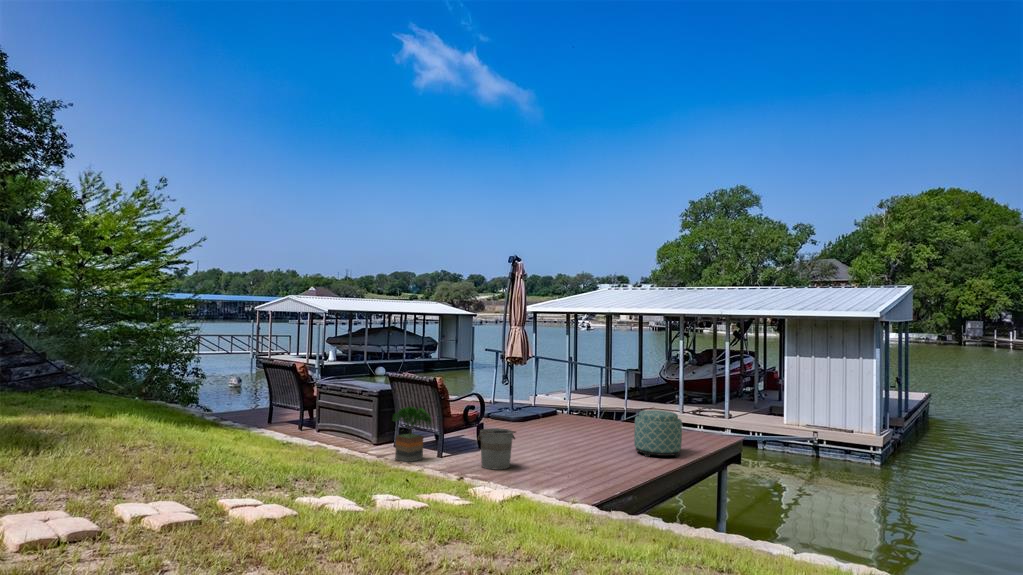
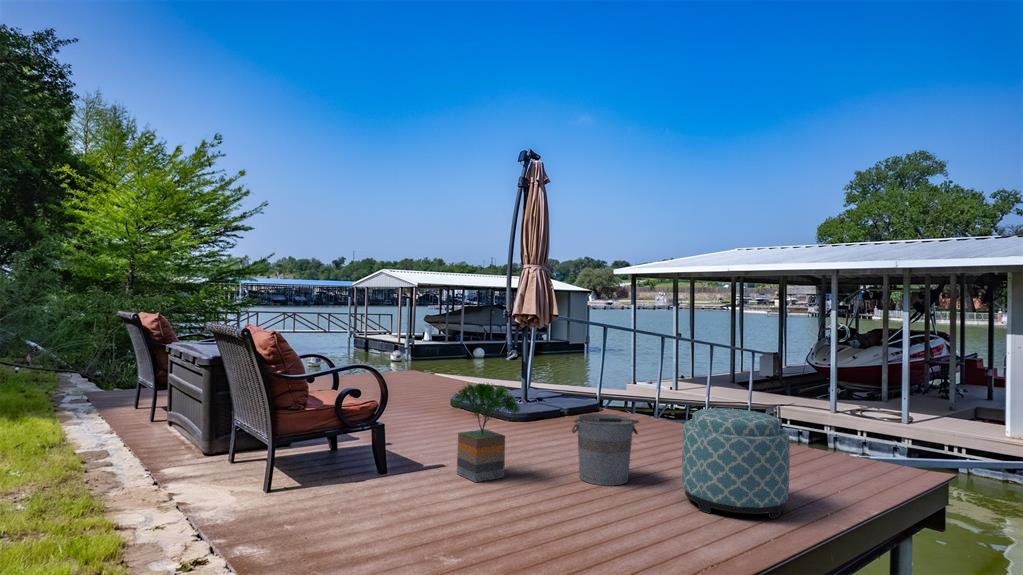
potted tree: present [393,407,432,462] -> present [453,383,520,482]
bucket: present [478,428,516,470] -> present [572,414,639,486]

